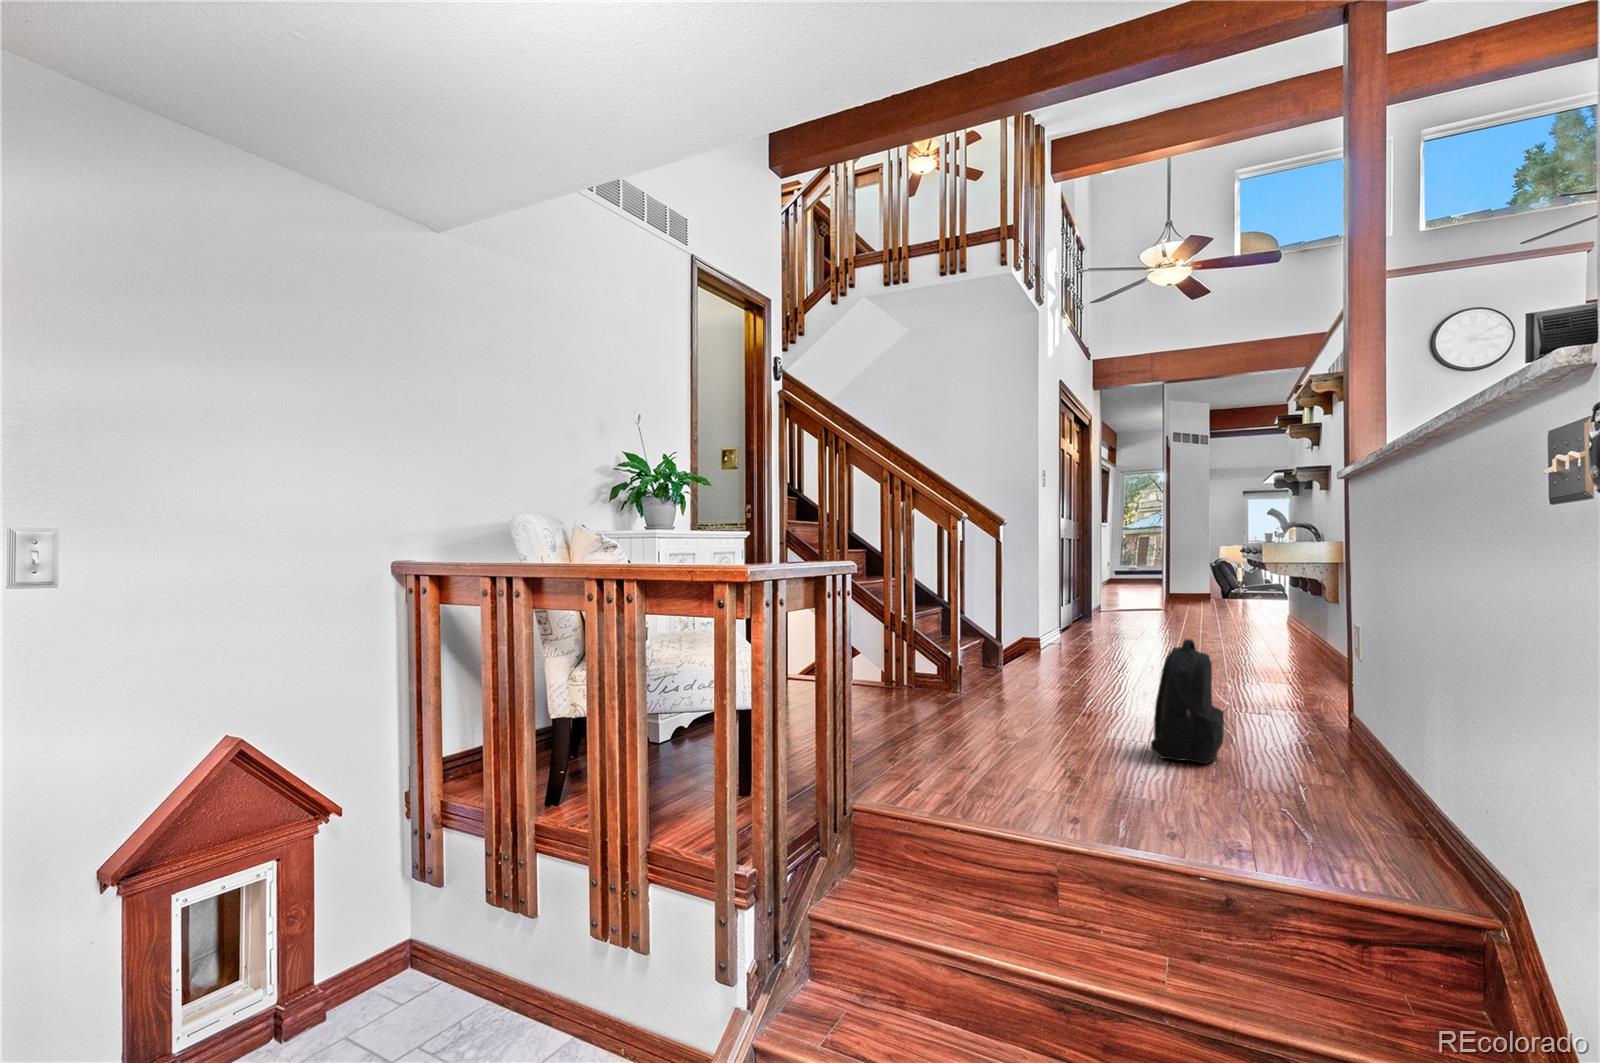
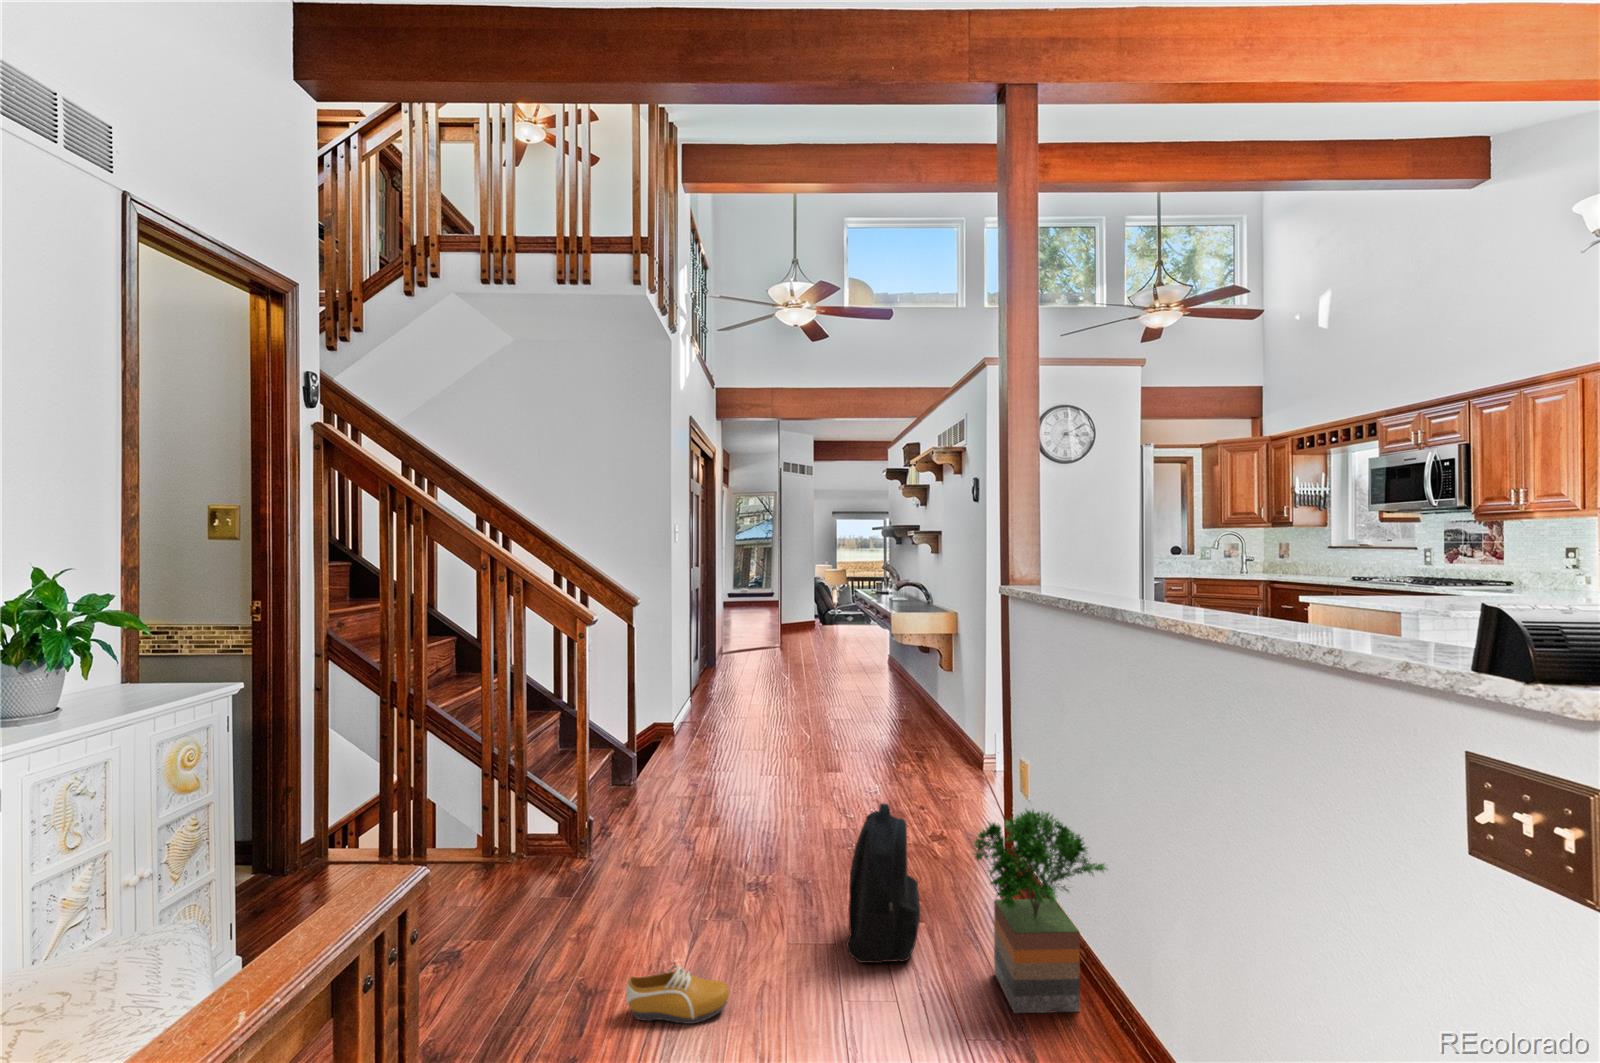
potted tree: none [1257,637,1398,805] -> present [974,810,1107,1013]
shoe: none [972,724,1047,761] -> present [626,965,729,1024]

